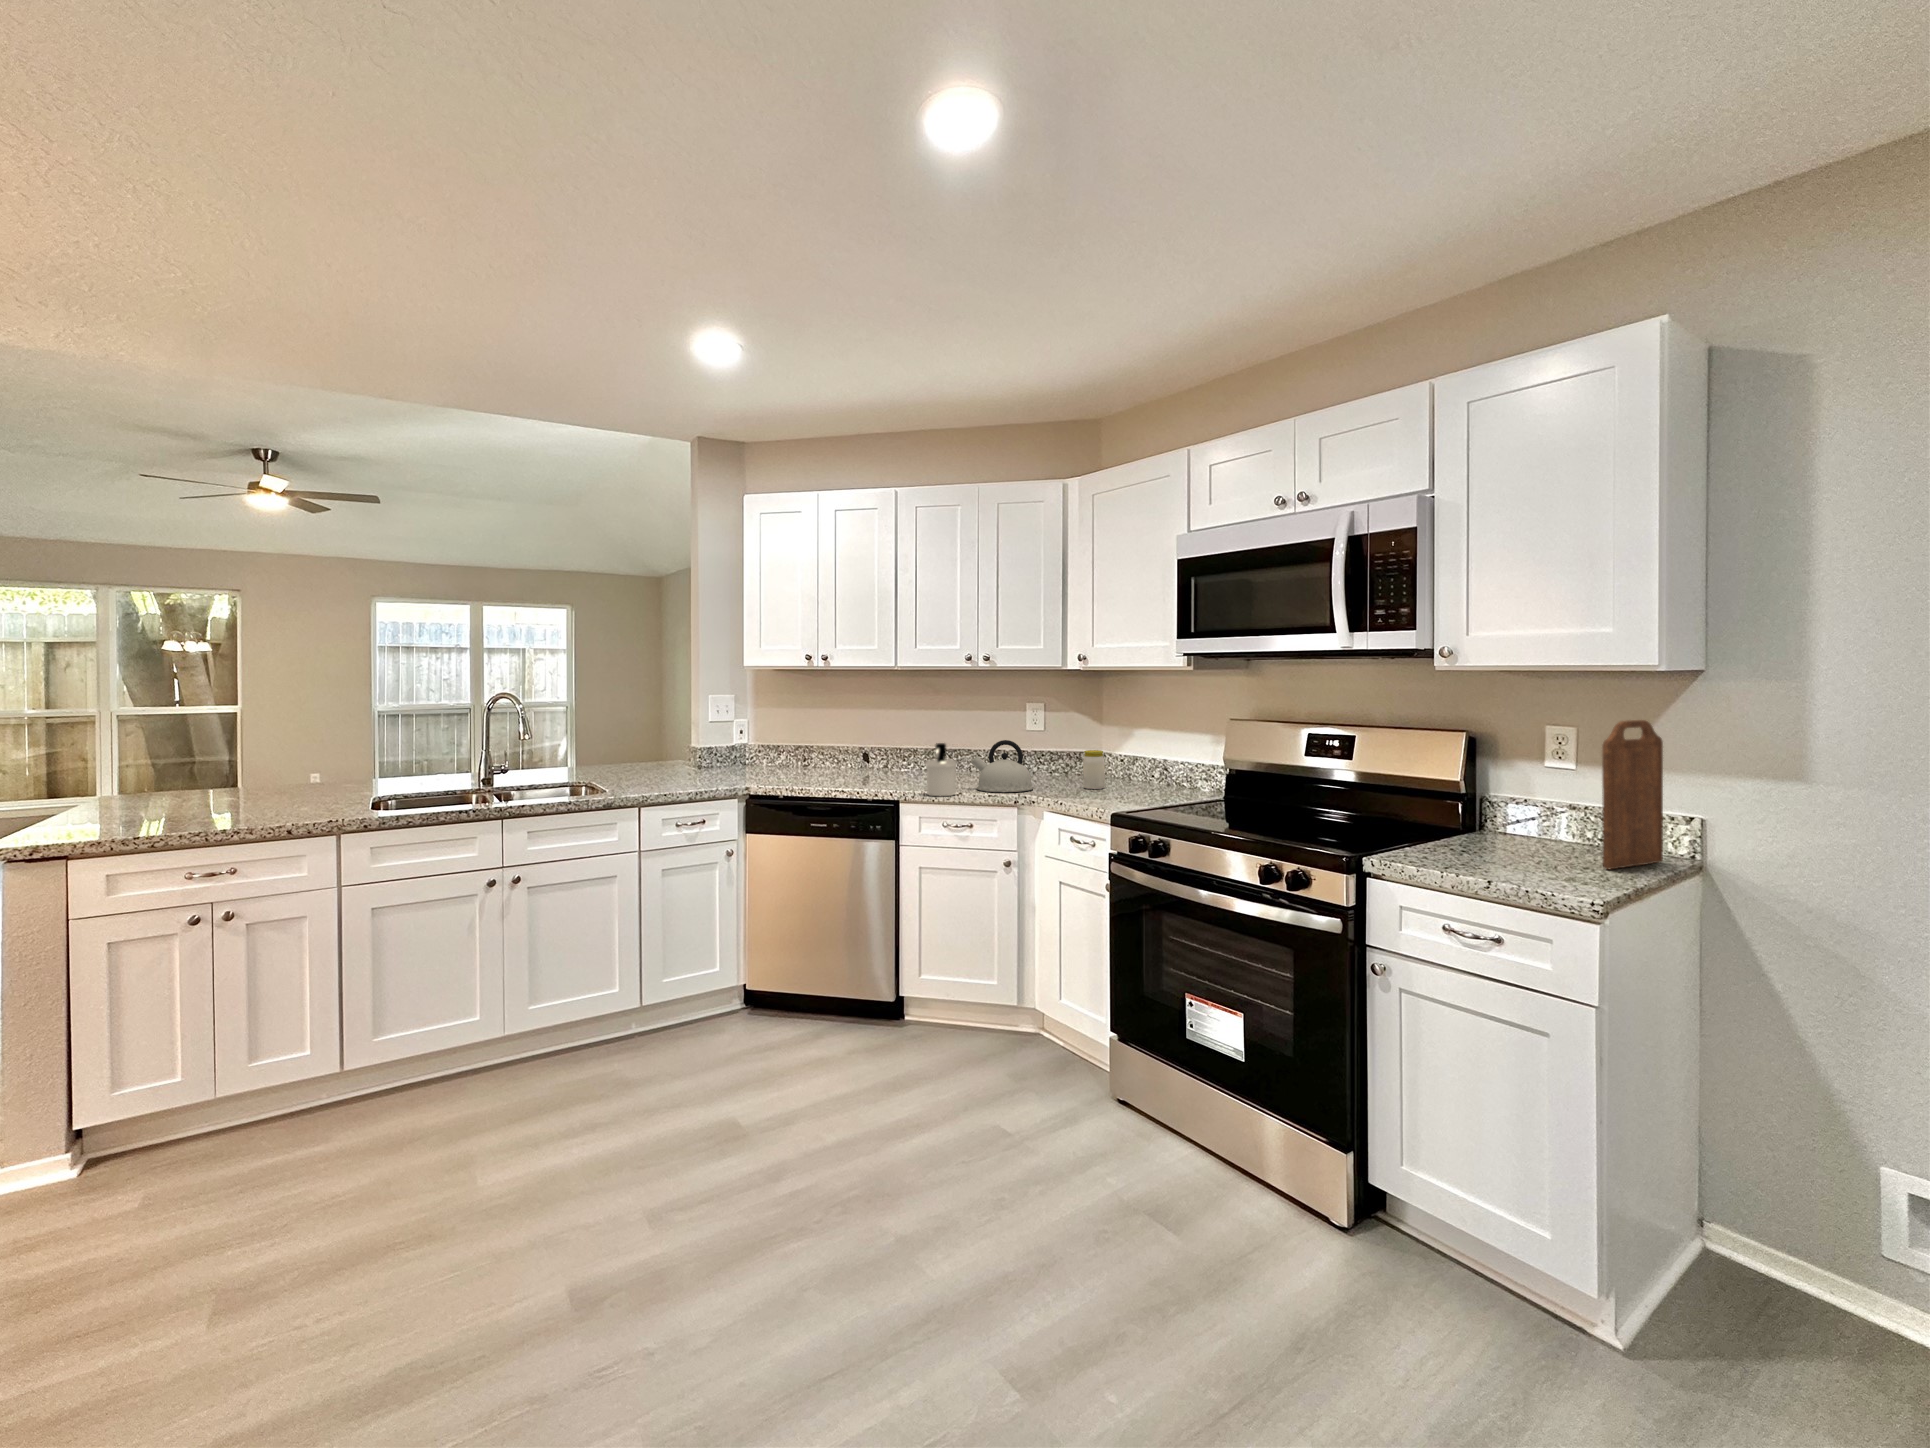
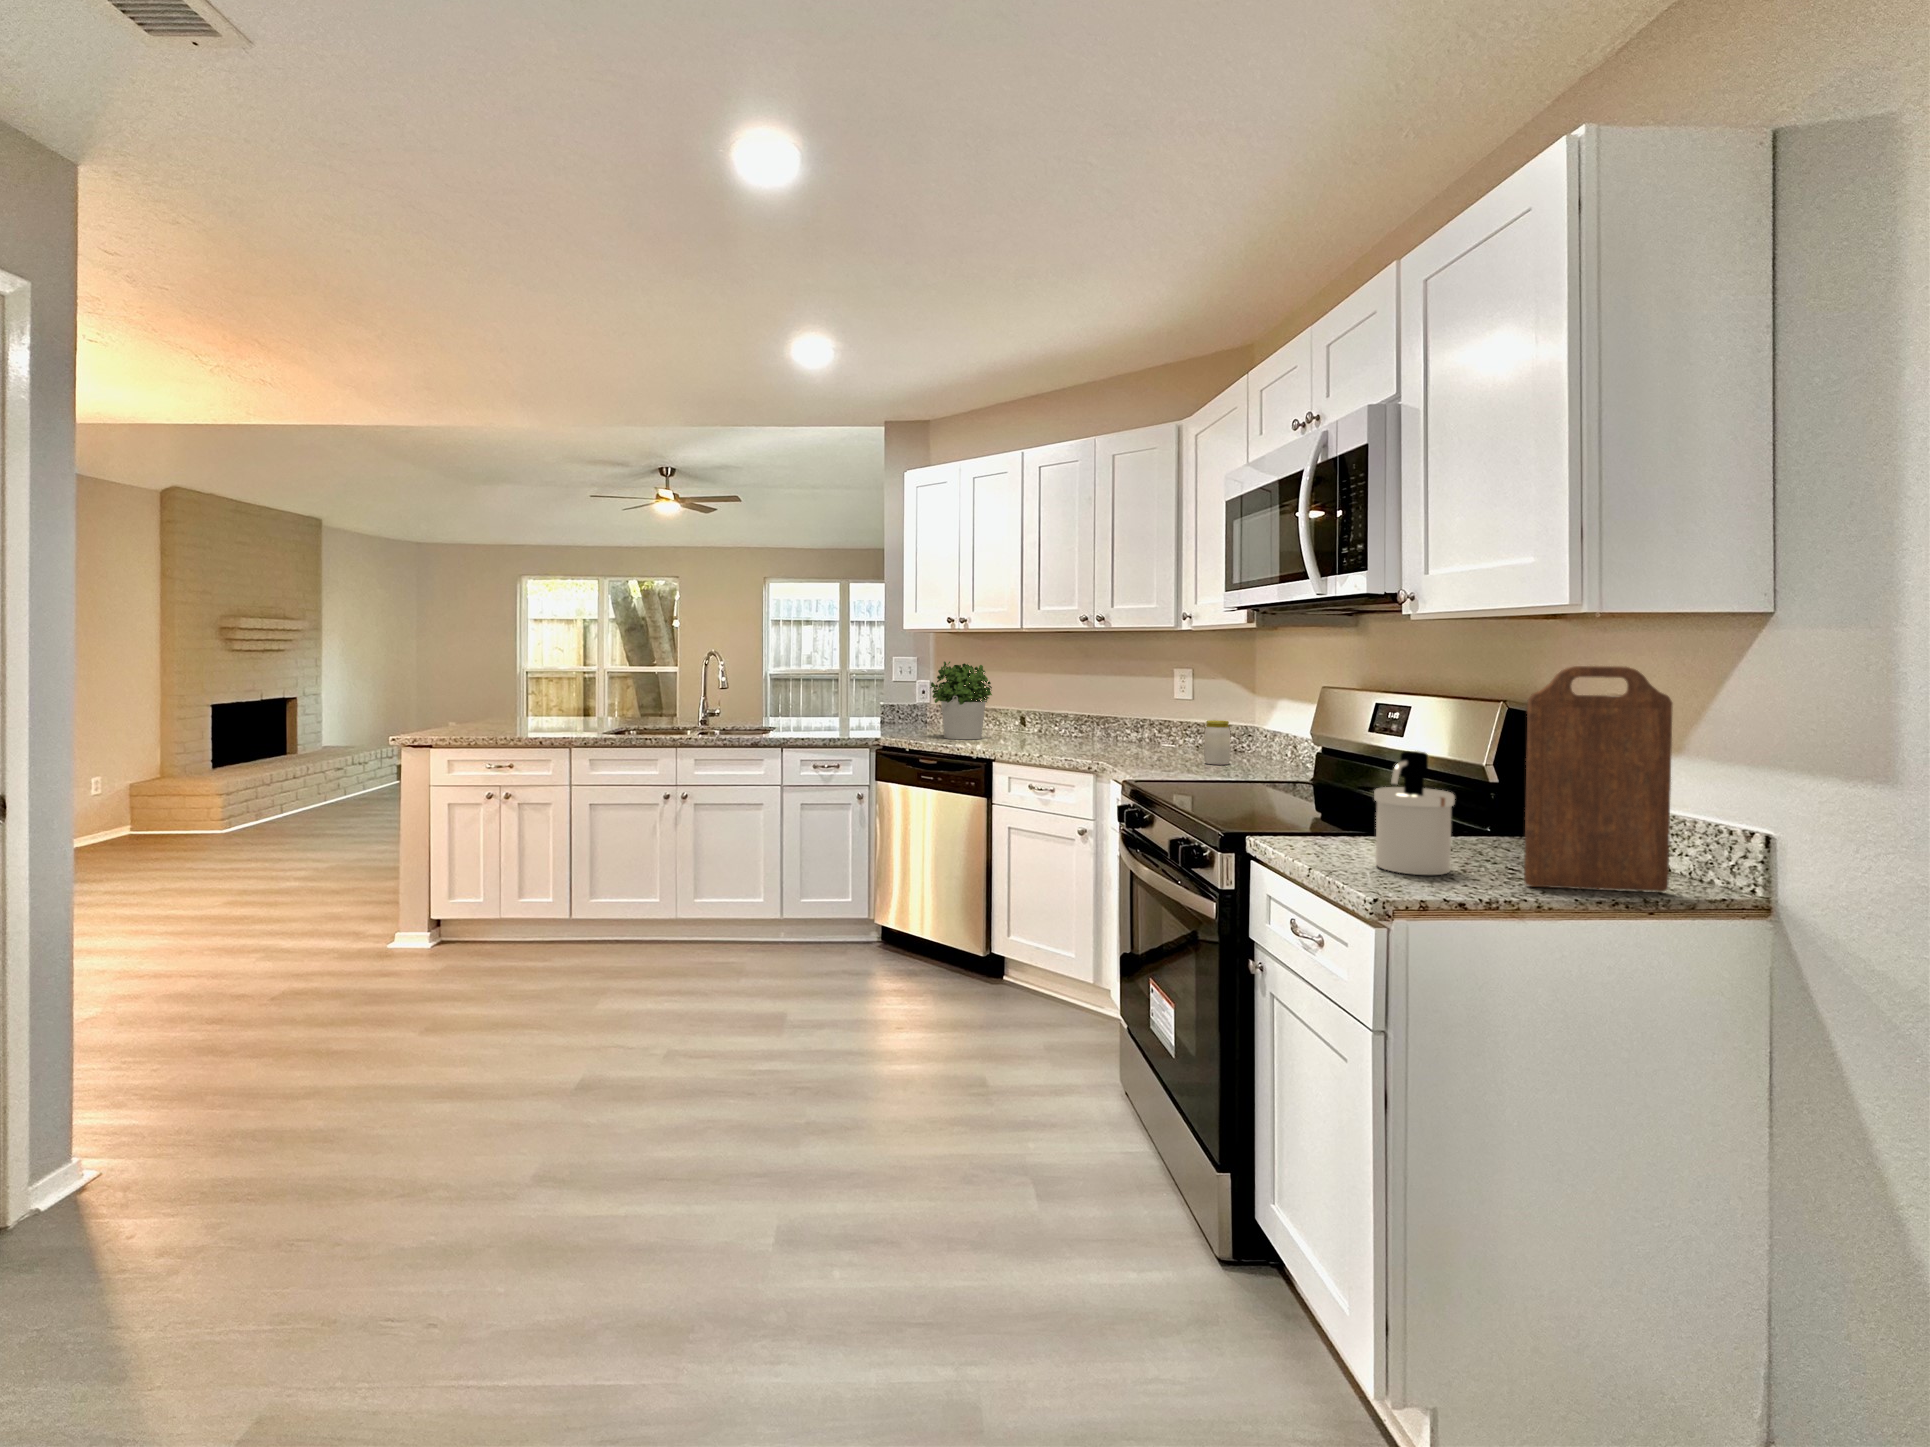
potted plant: none [760,702,827,781] -> present [930,661,992,739]
kettle: present [972,740,1033,792] -> none [1085,704,1149,760]
soap dispenser: present [925,743,957,796] -> present [1374,751,1455,875]

